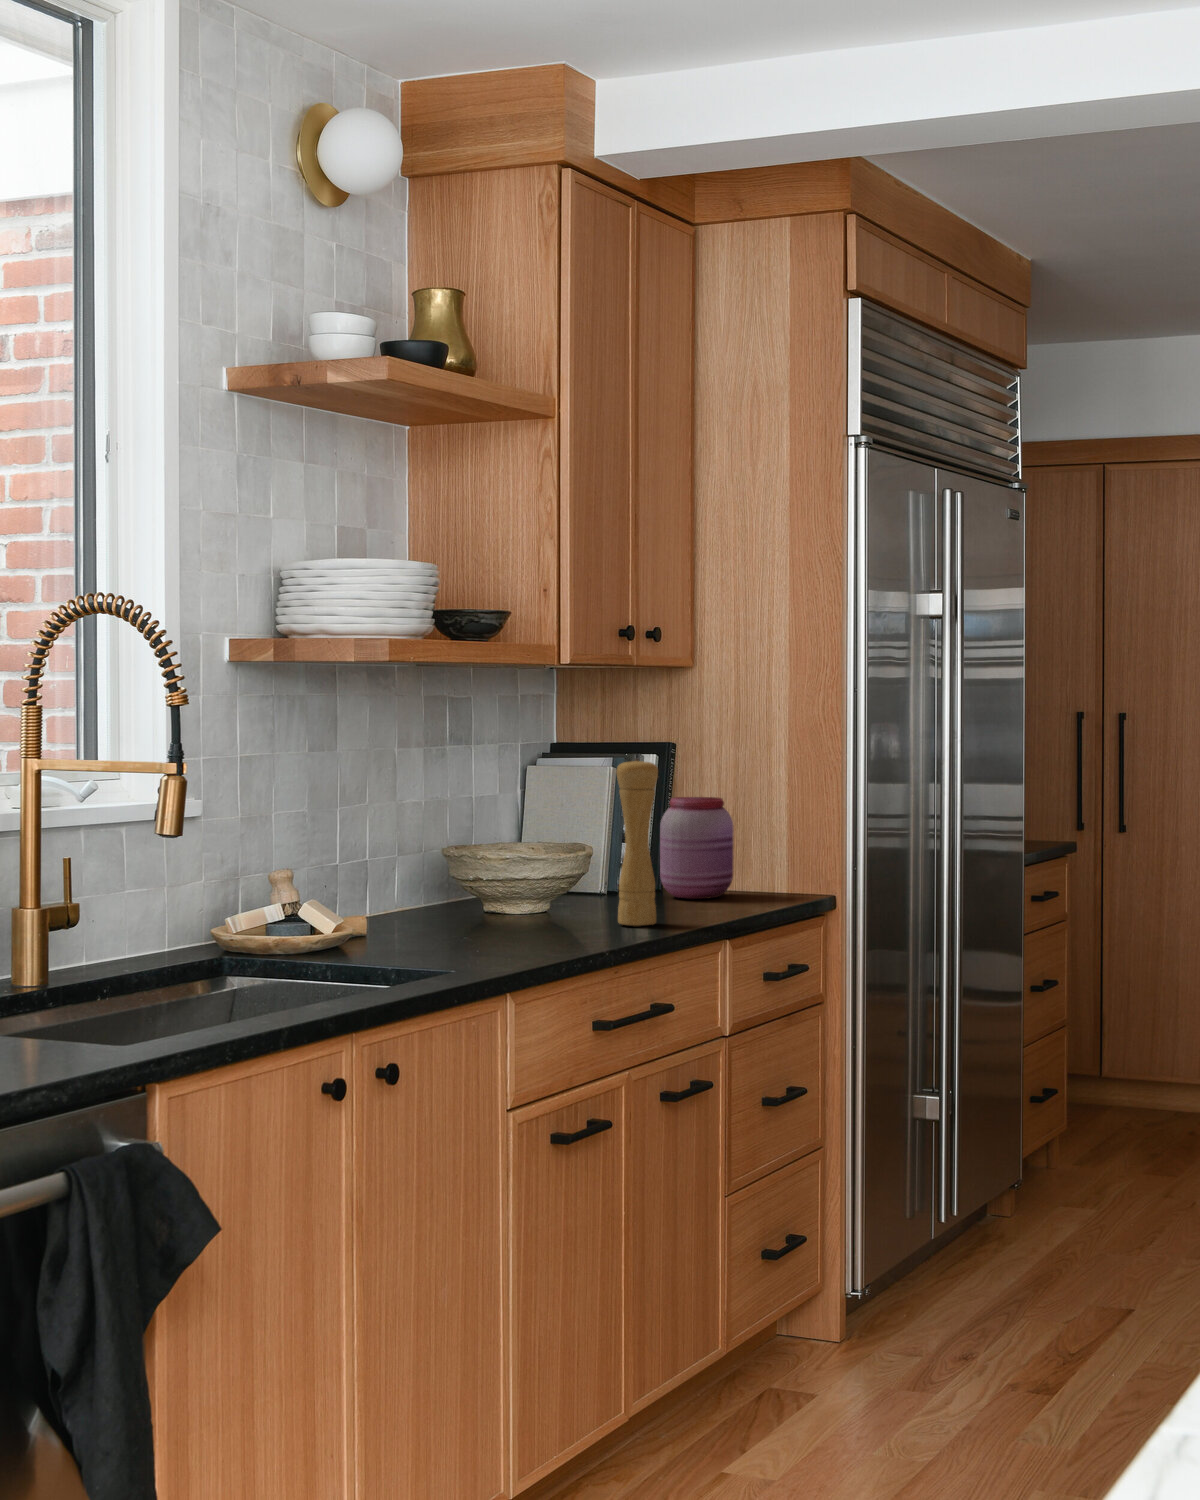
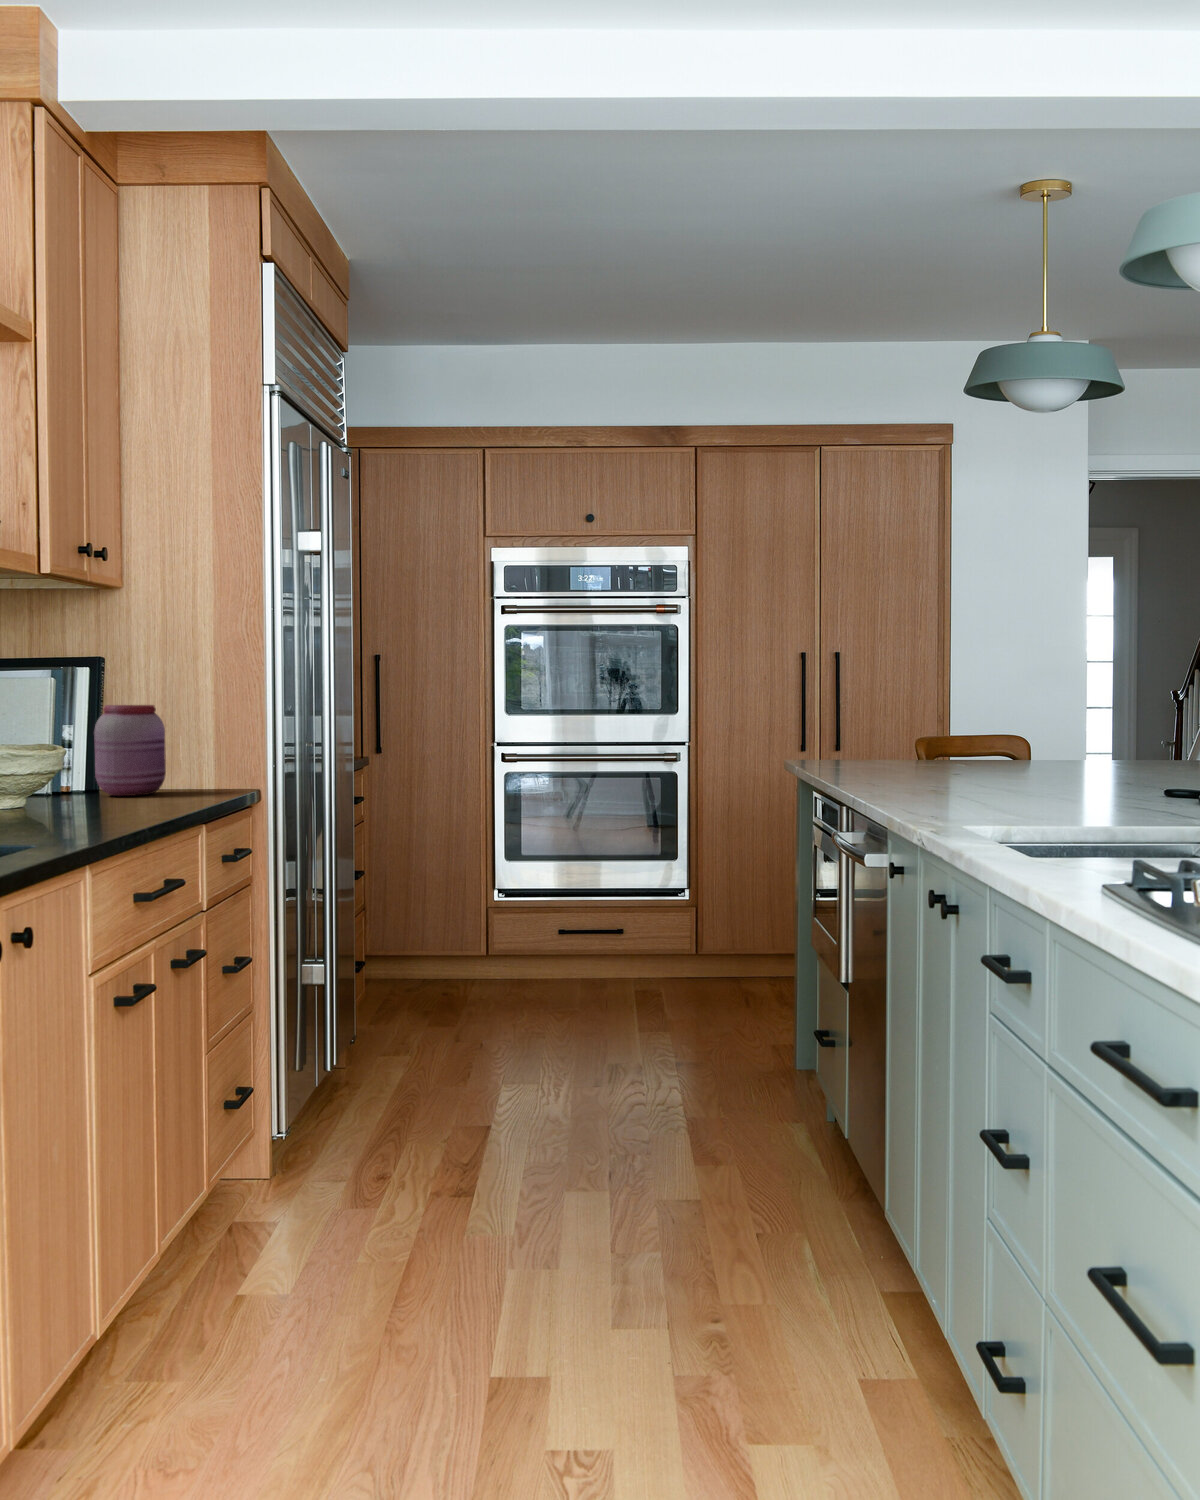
pepper mill: present [616,758,658,926] -> none [50,658,93,816]

